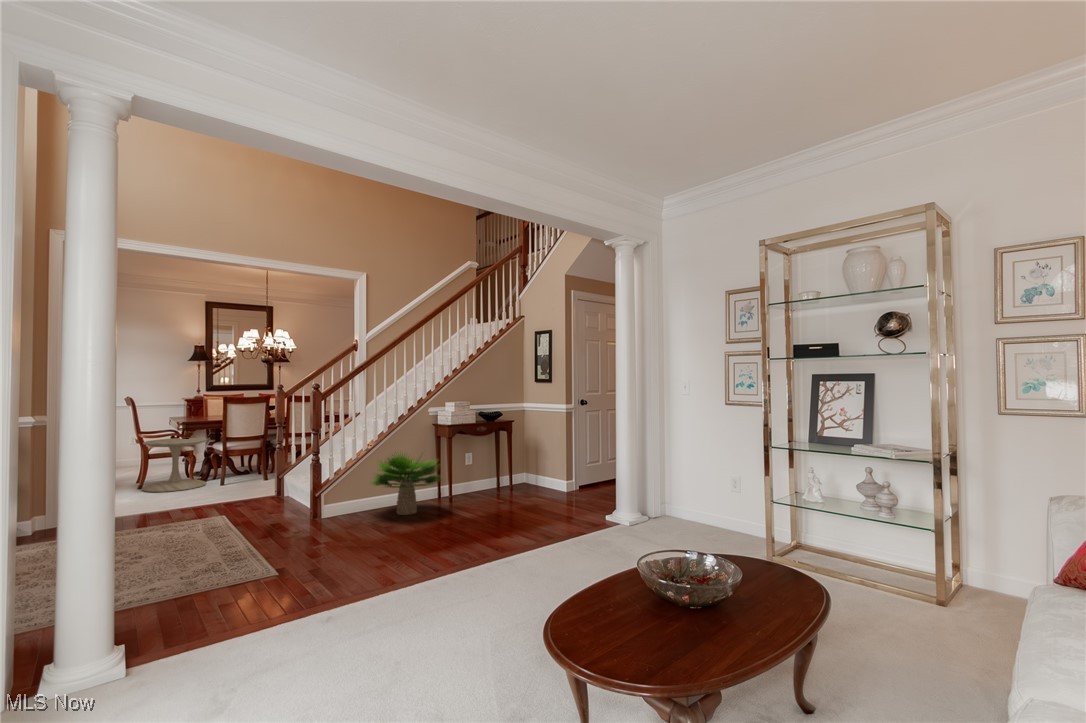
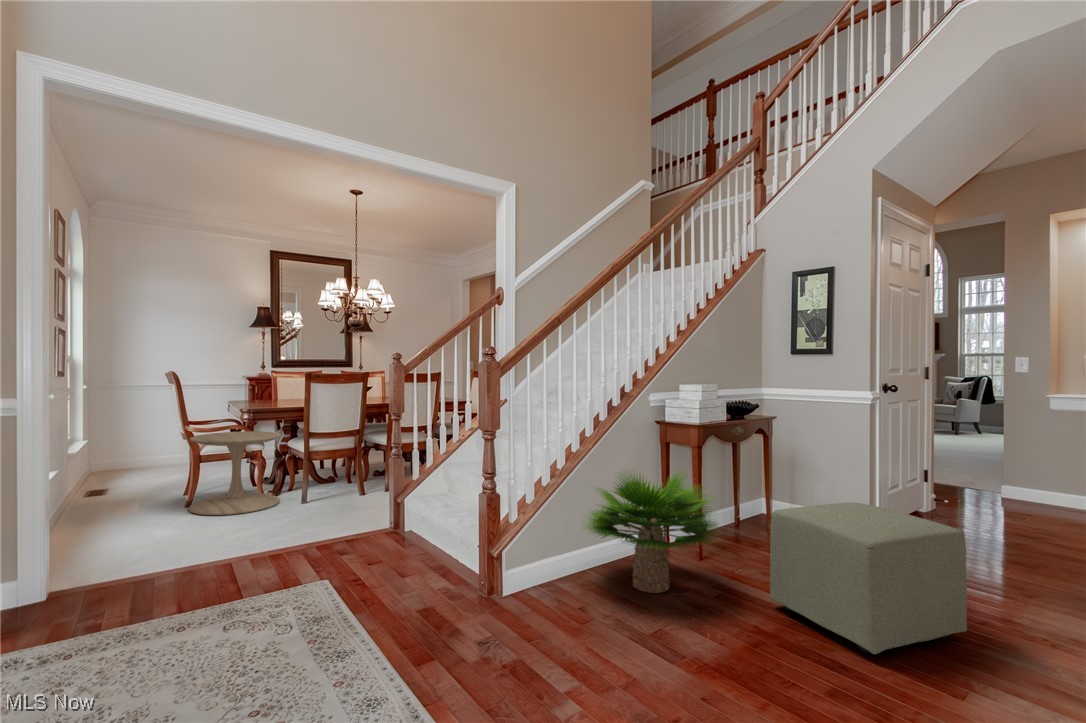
ottoman: none [459,464,535,529] -> present [770,502,967,654]

